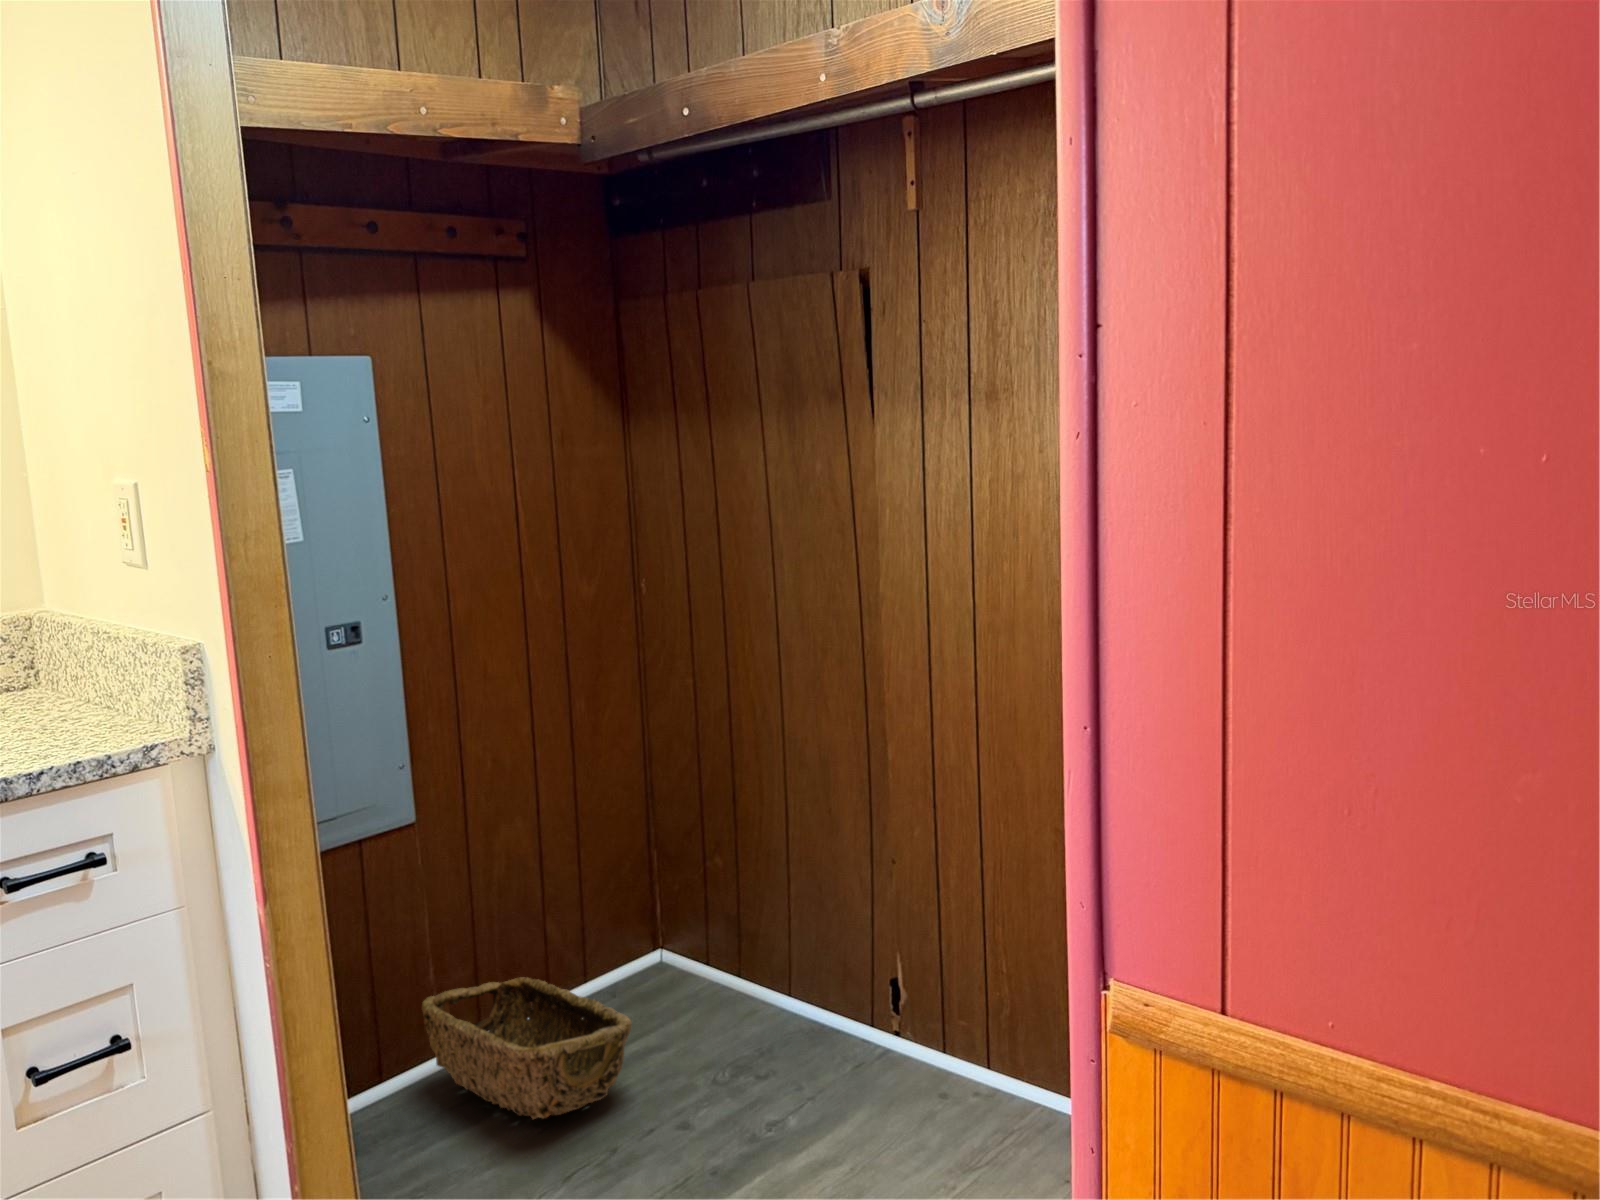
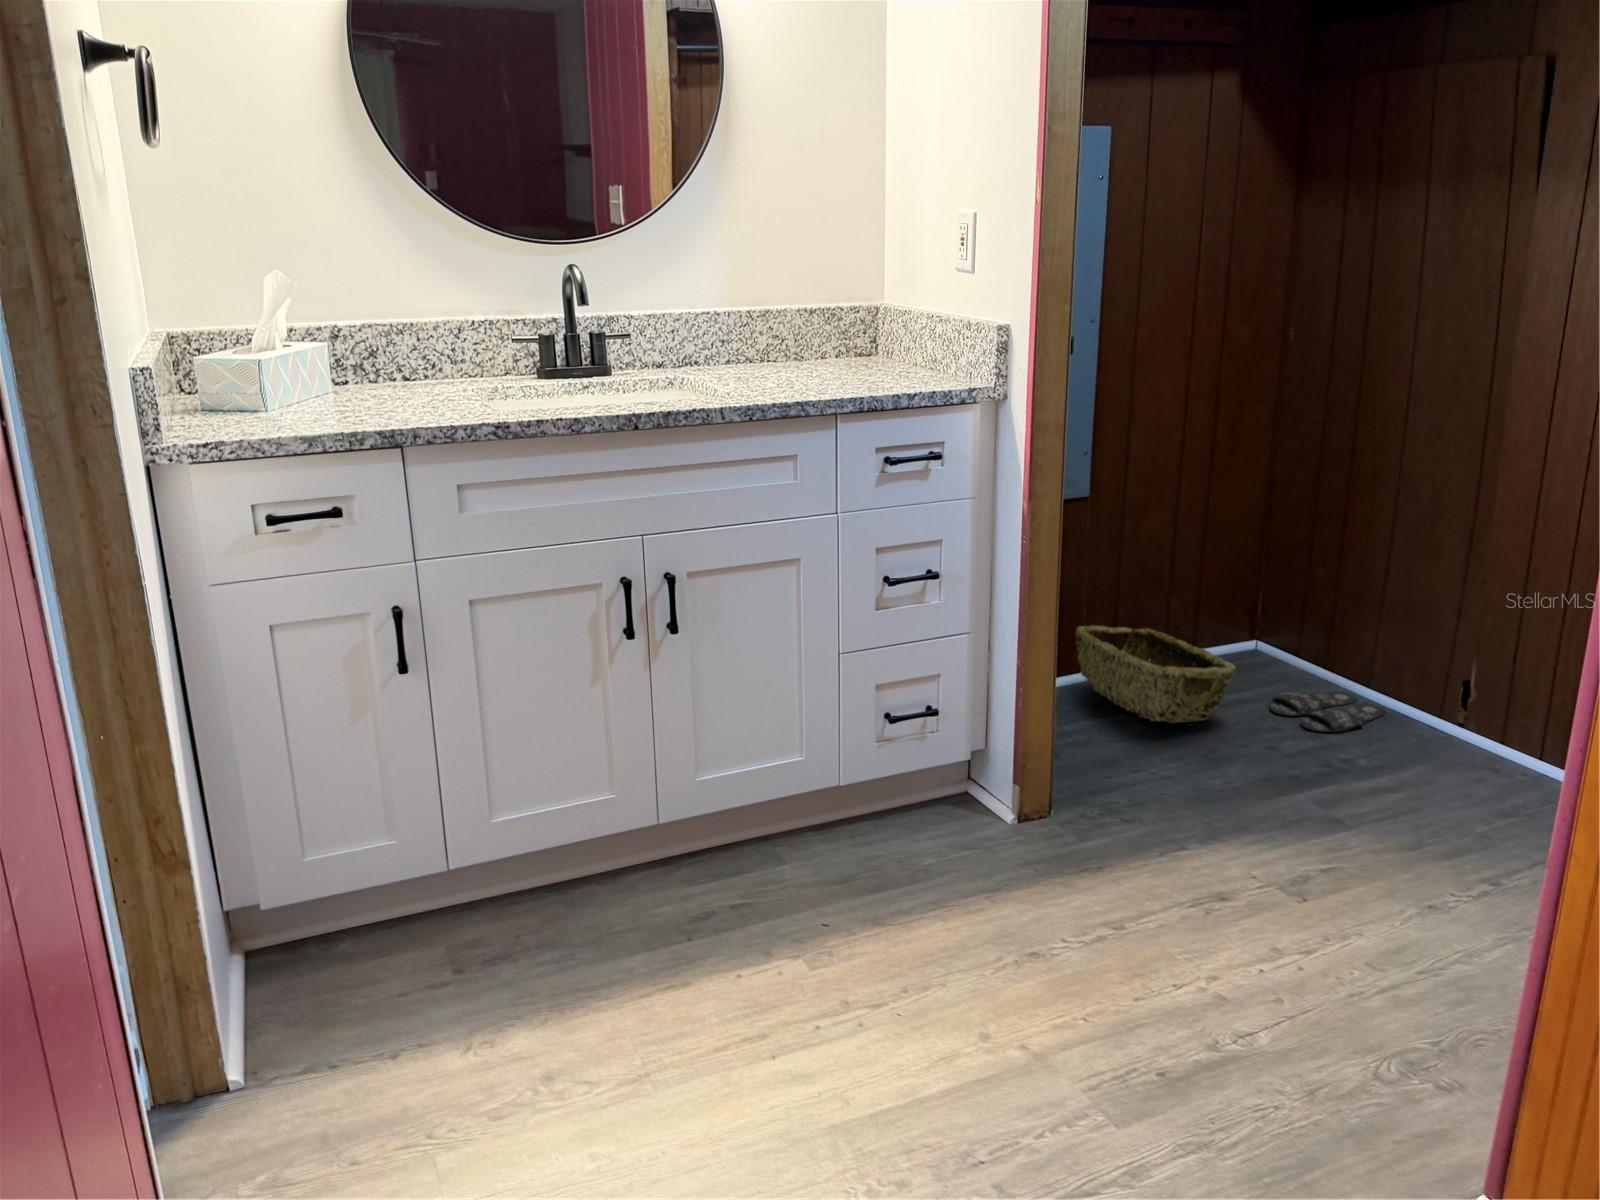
slippers: none [683,1009,815,1080] -> present [1270,691,1386,732]

